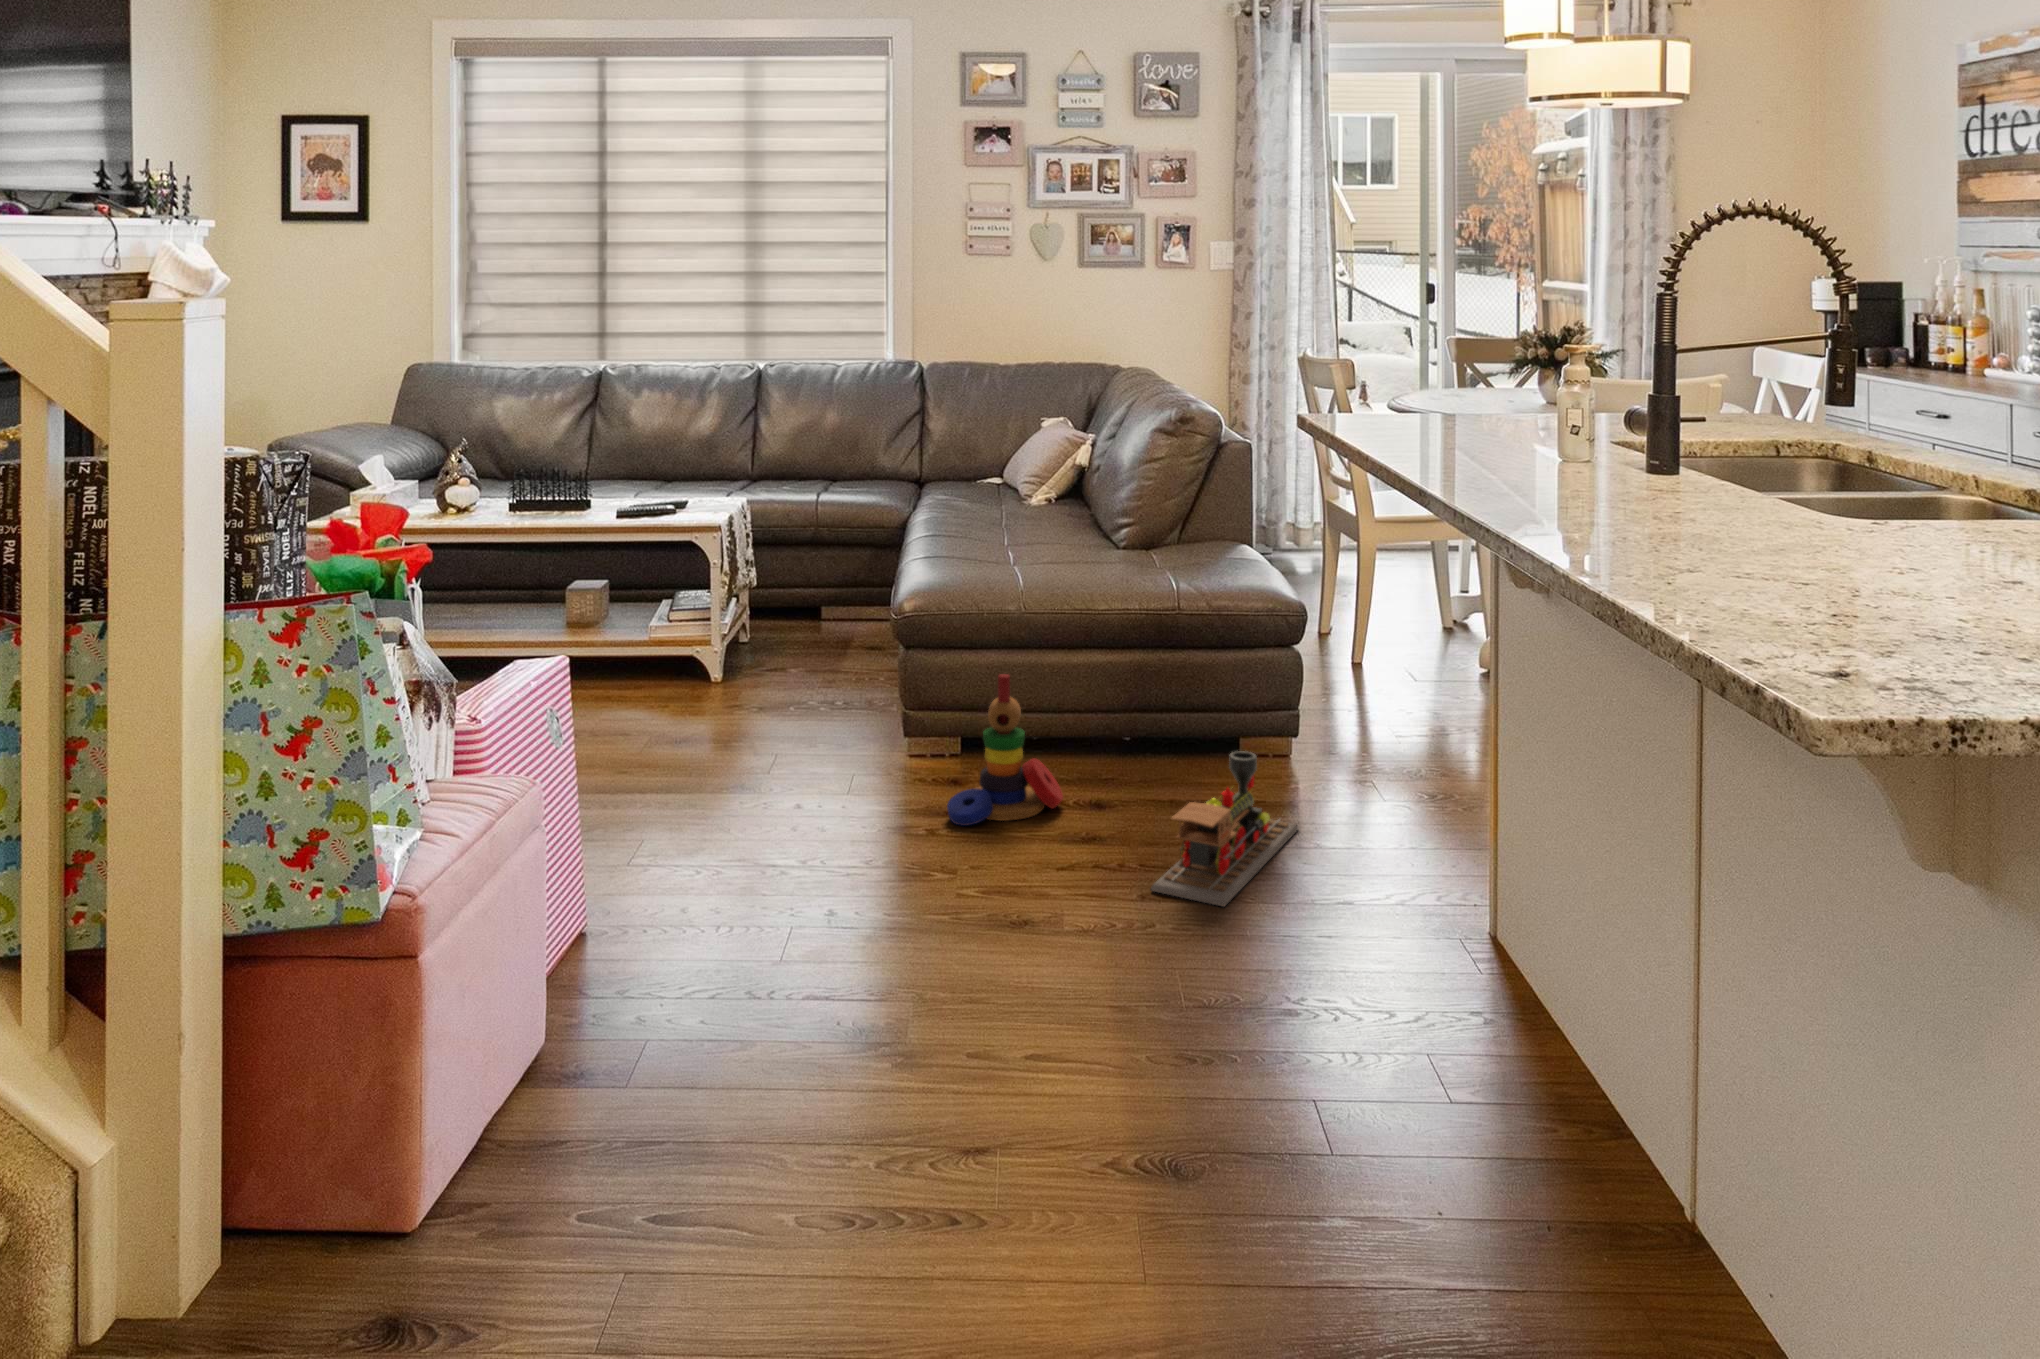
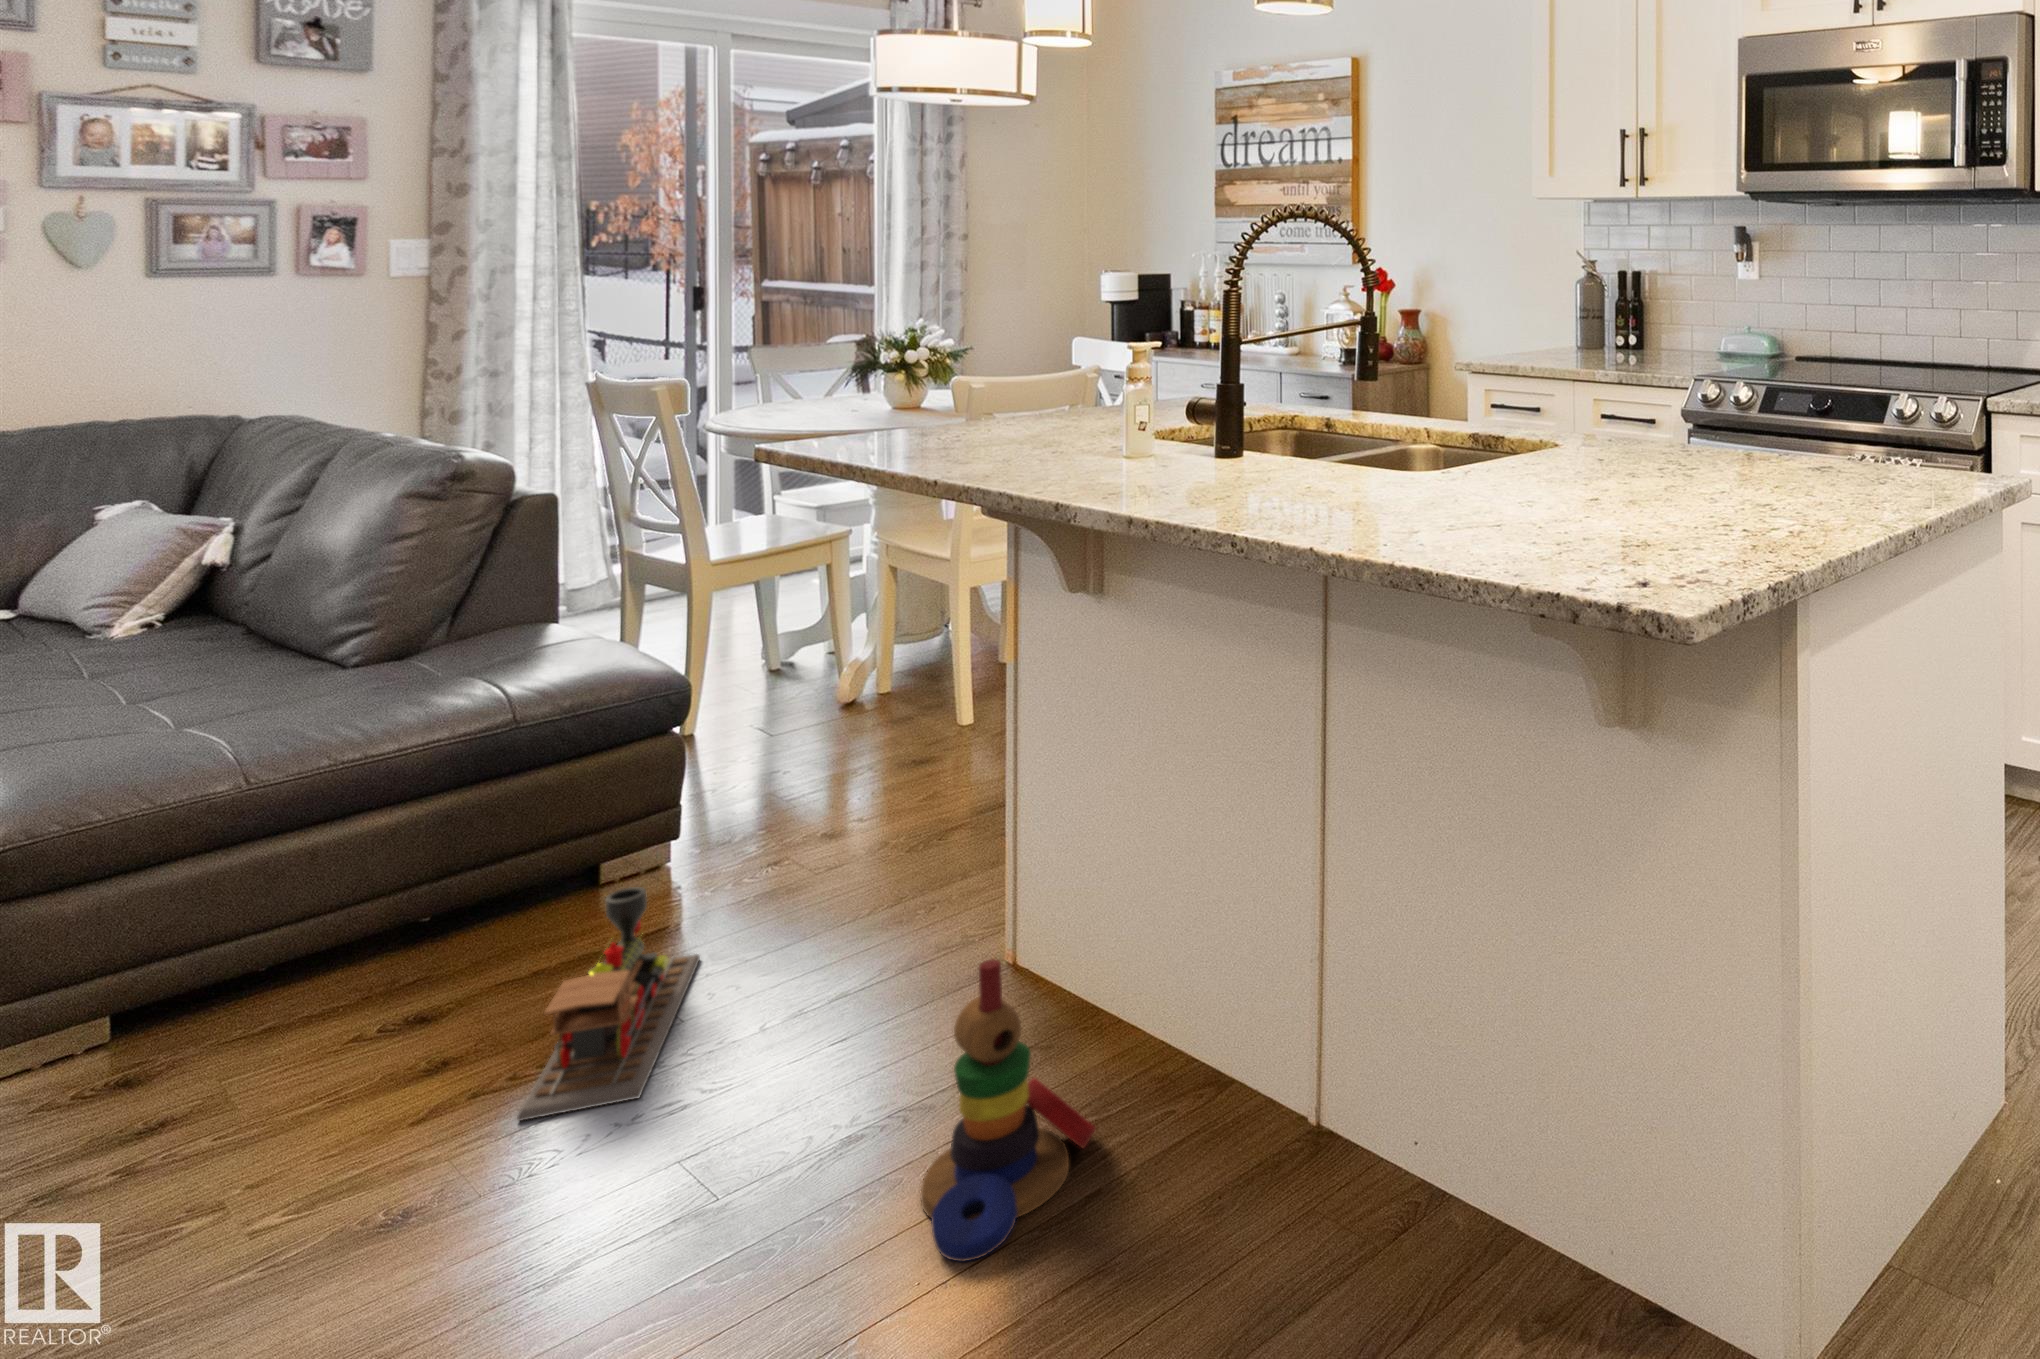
stacking toy: present [947,674,1063,826] -> present [921,959,1095,1261]

